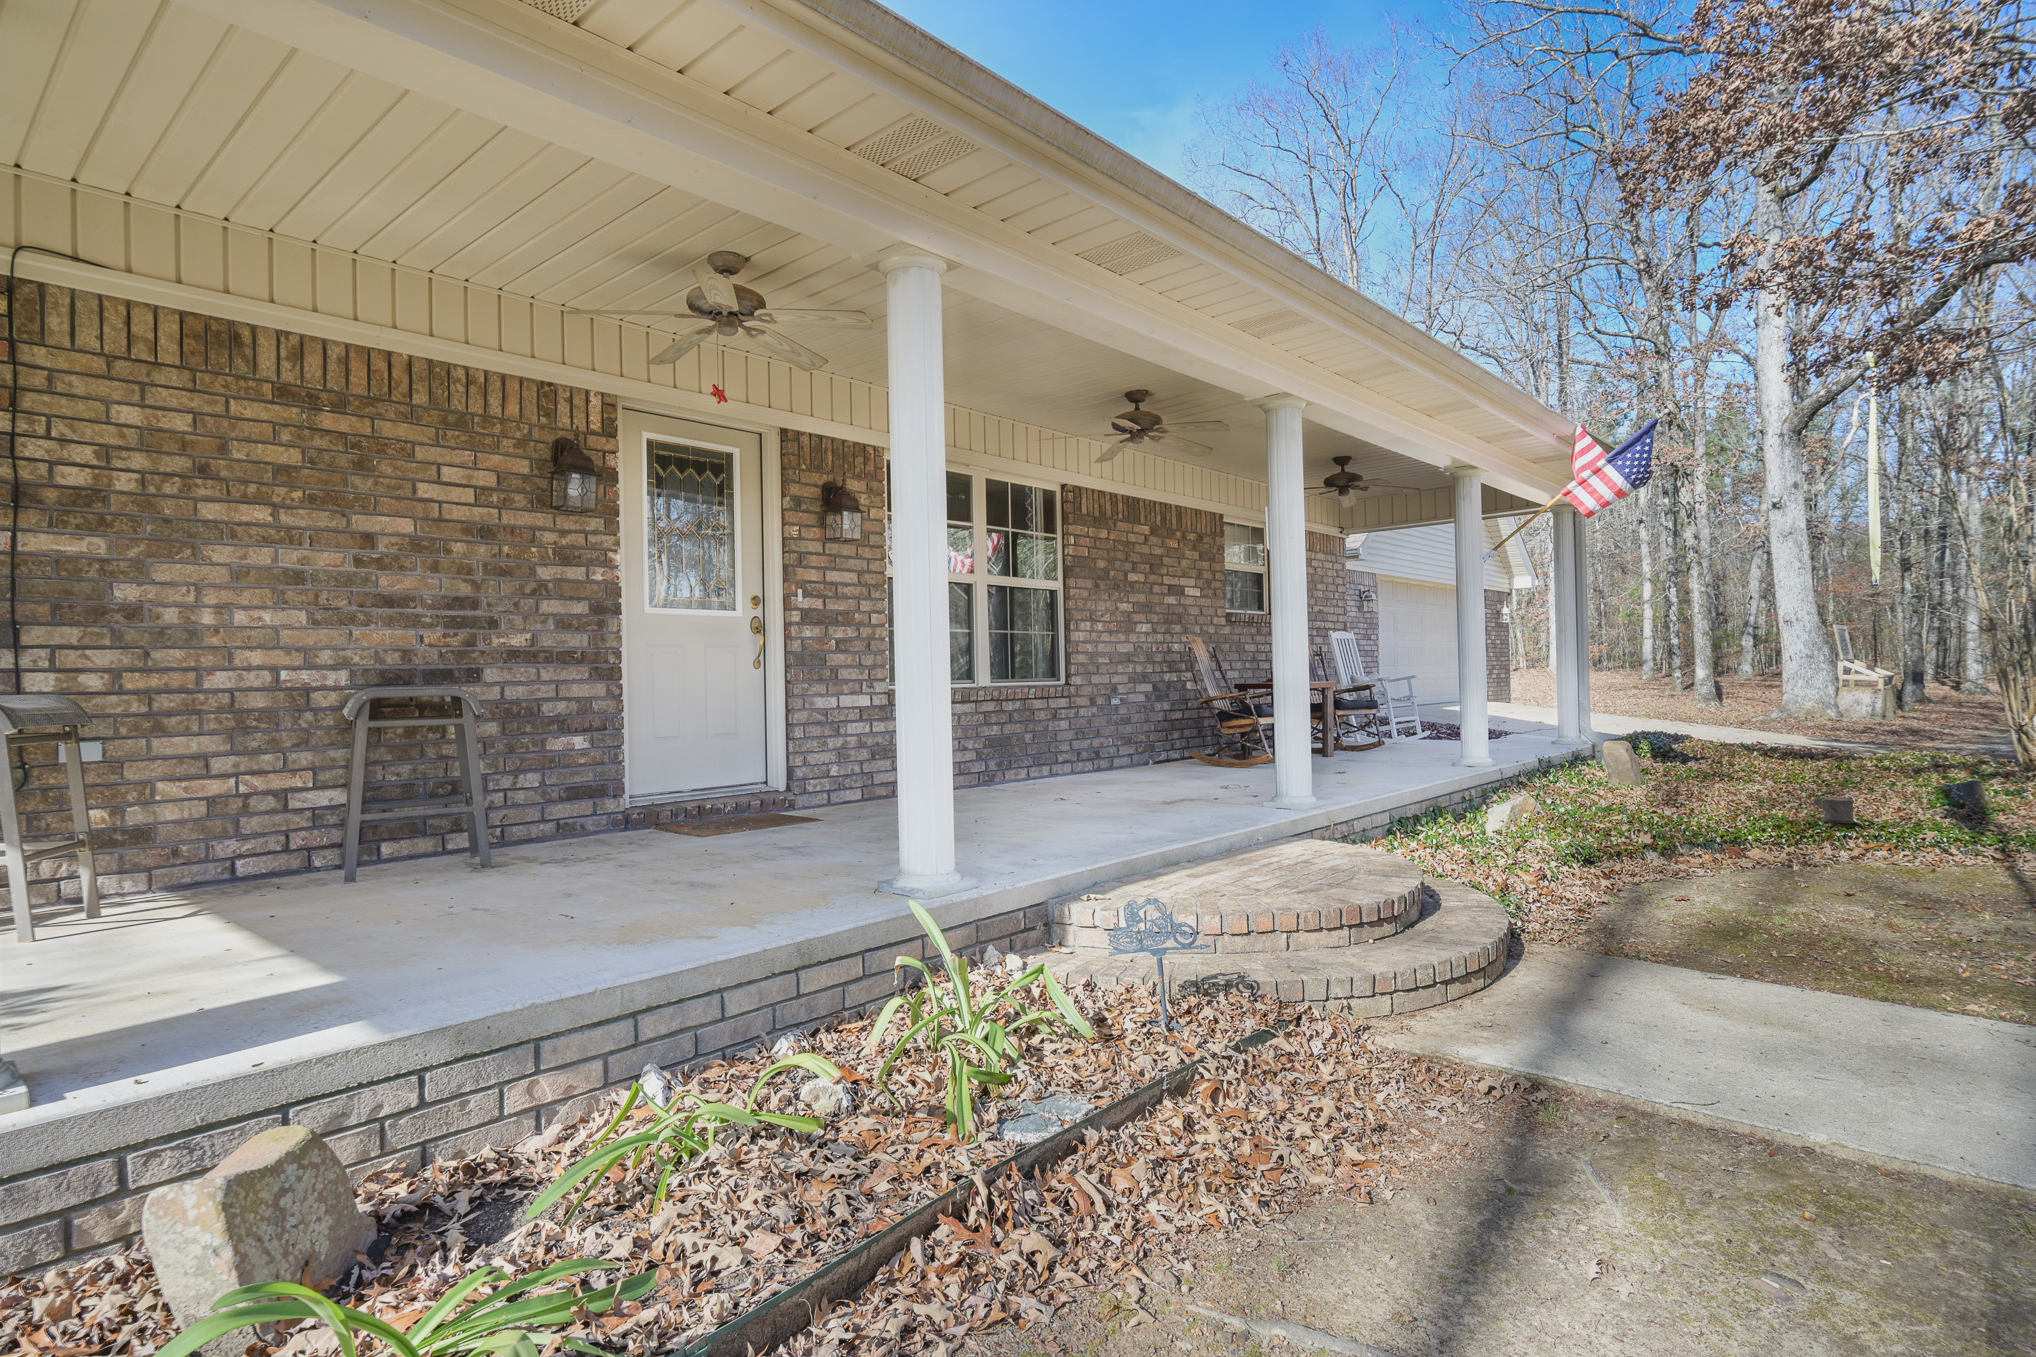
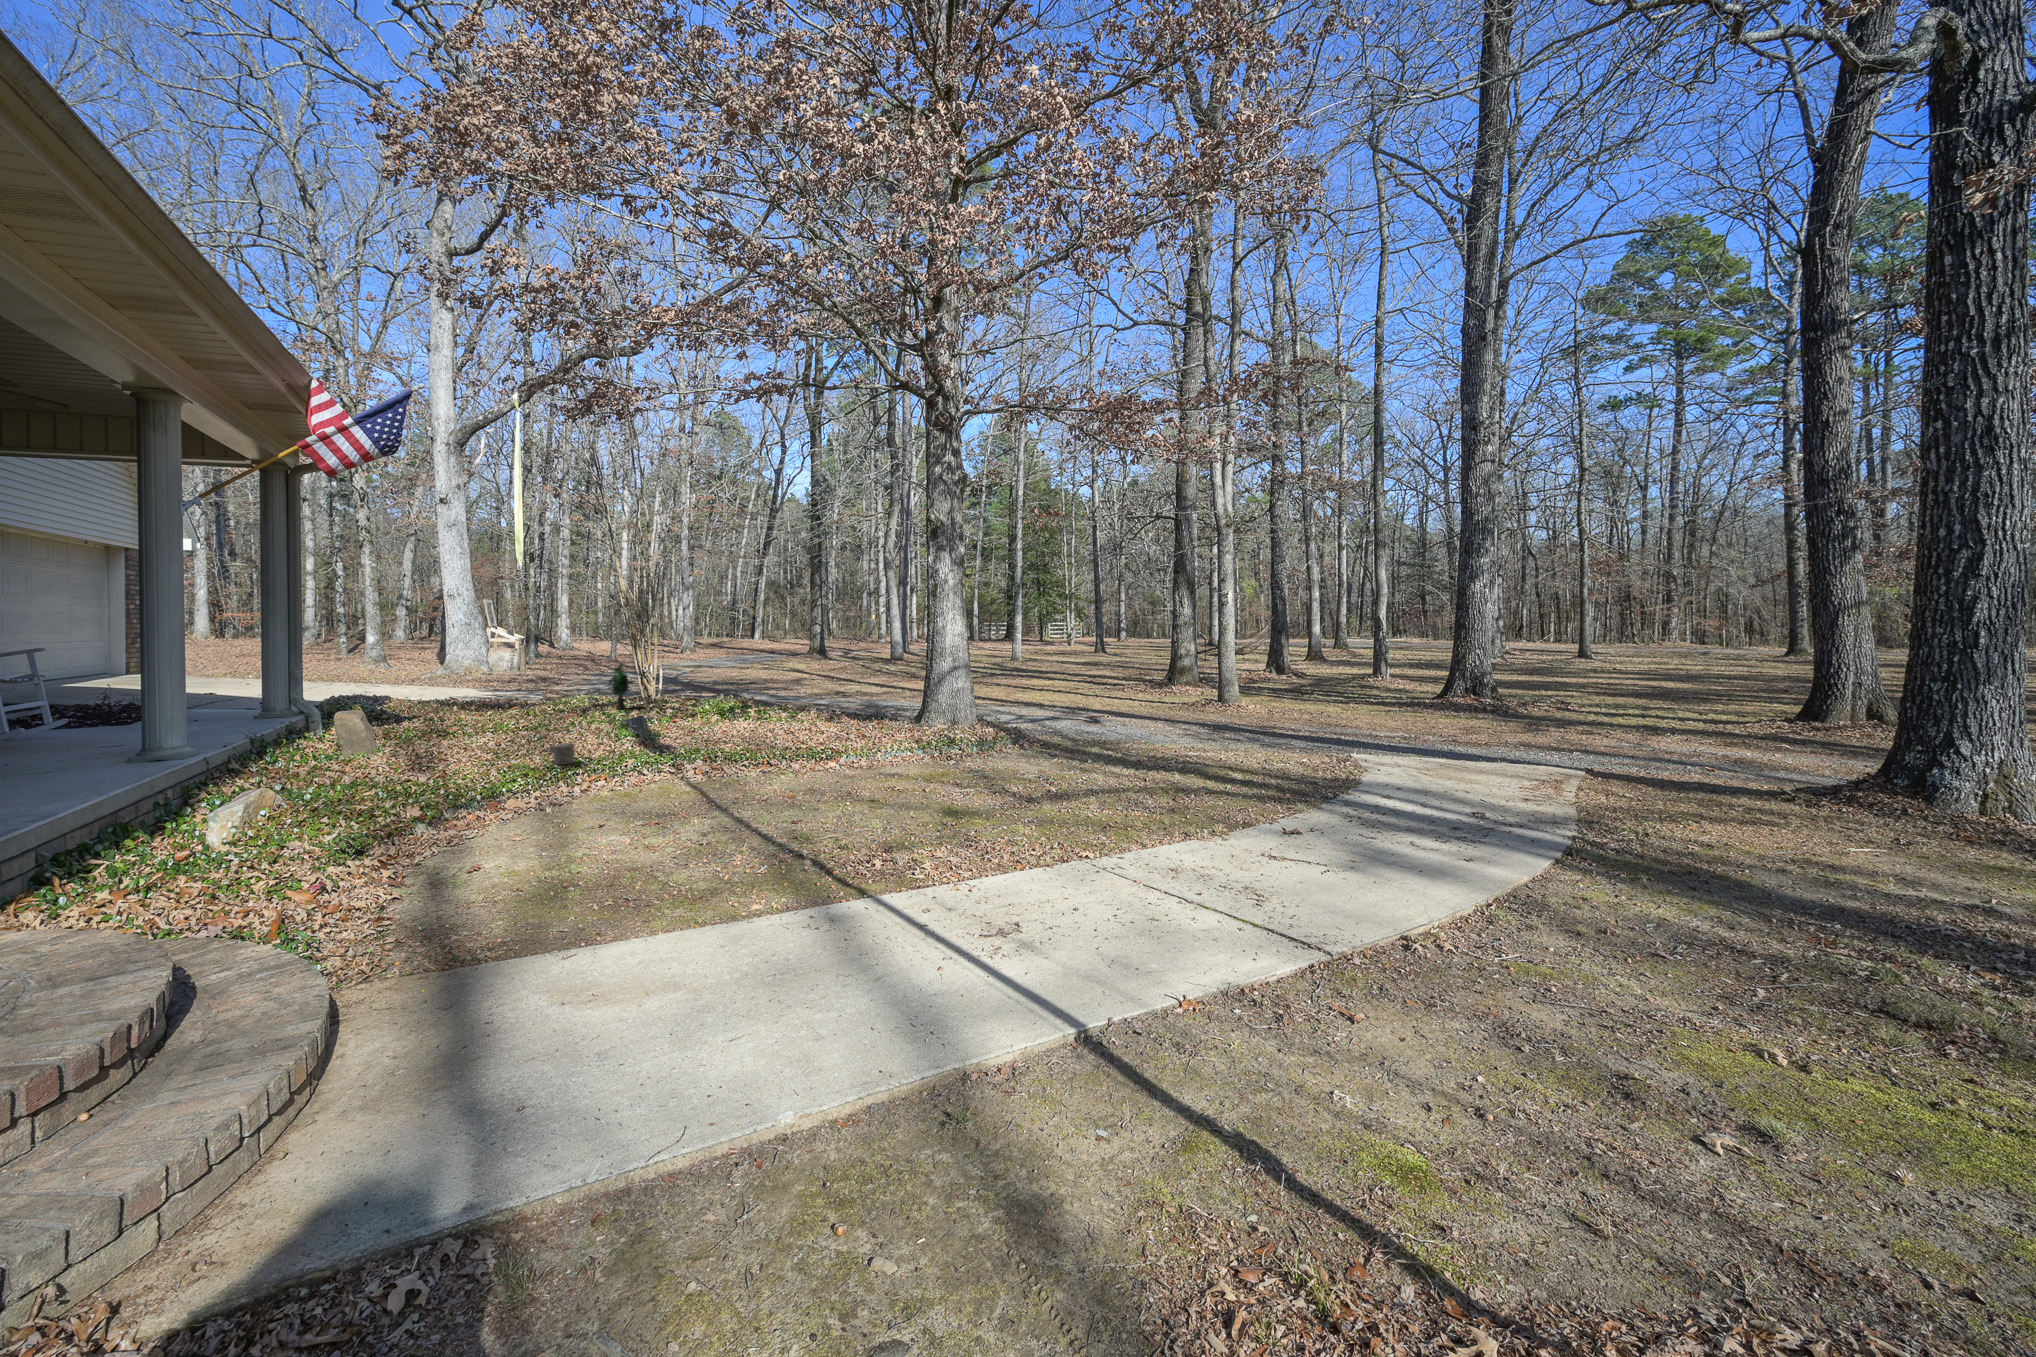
decorative plant: none [1963,706,2008,775] -> present [609,663,633,709]

